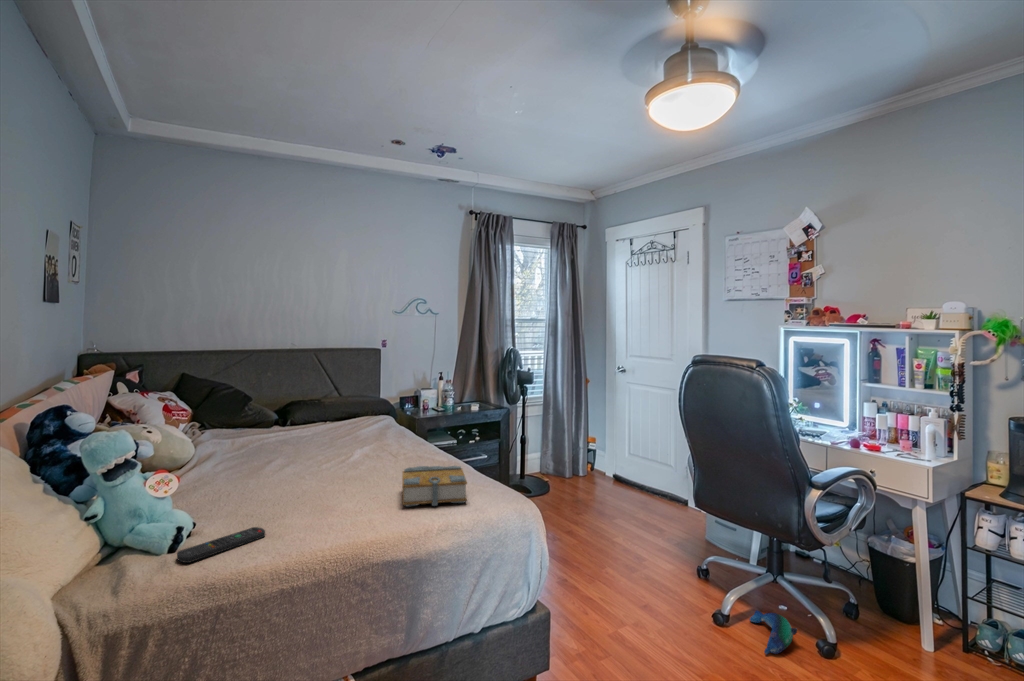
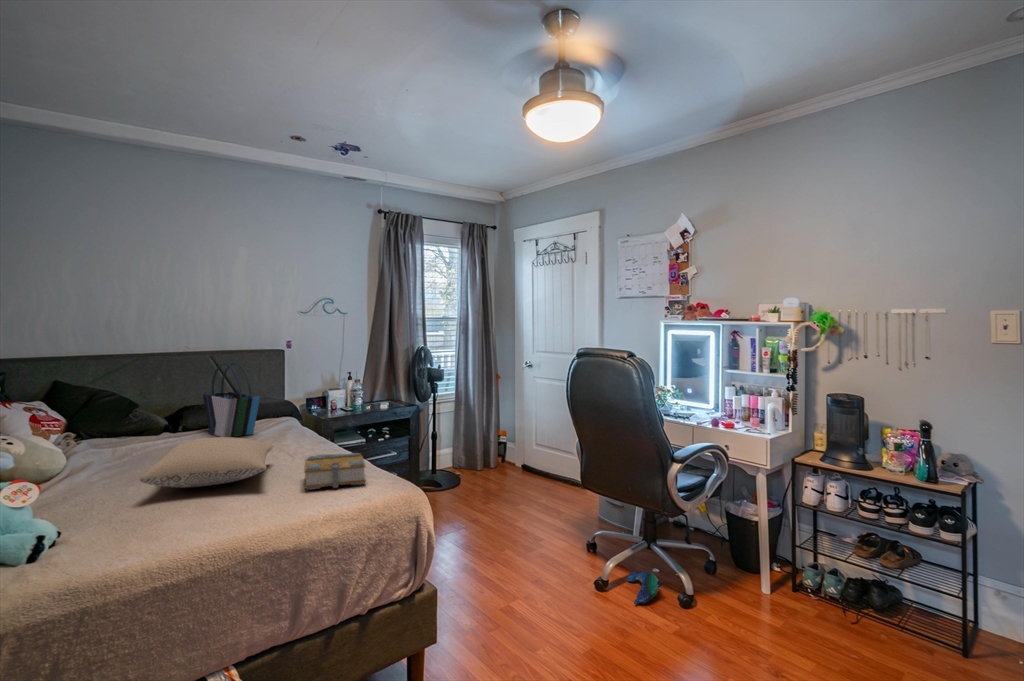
tote bag: none [304,363,357,439] -> present [203,363,260,437]
pillow: none [235,443,370,496] -> present [140,437,274,488]
remote control: present [177,527,265,563] -> none [88,513,173,543]

